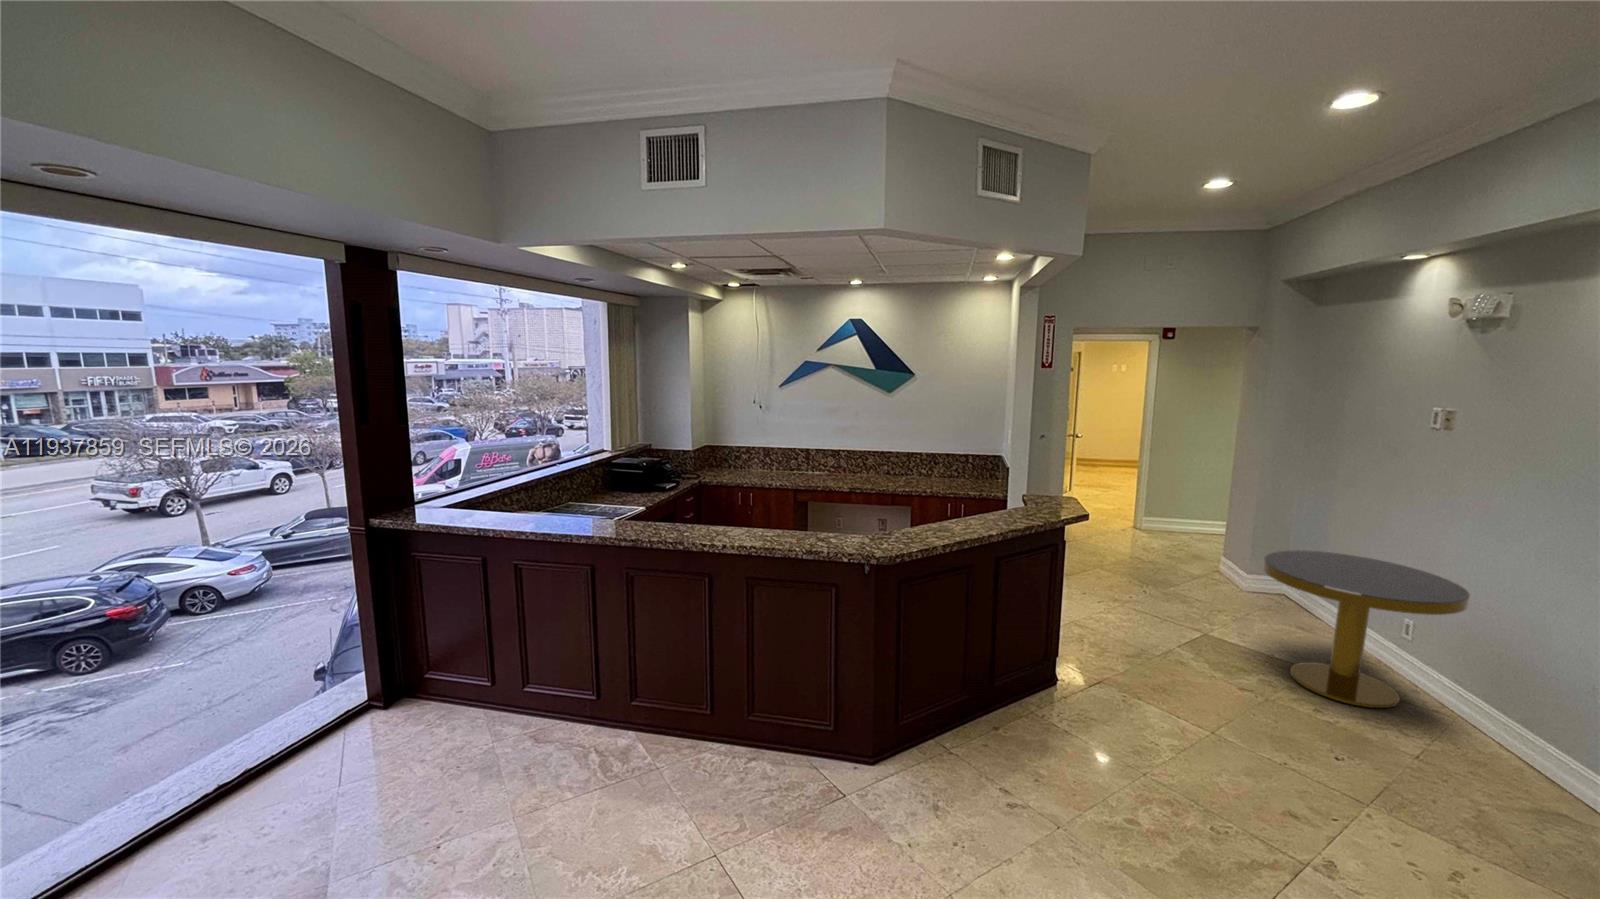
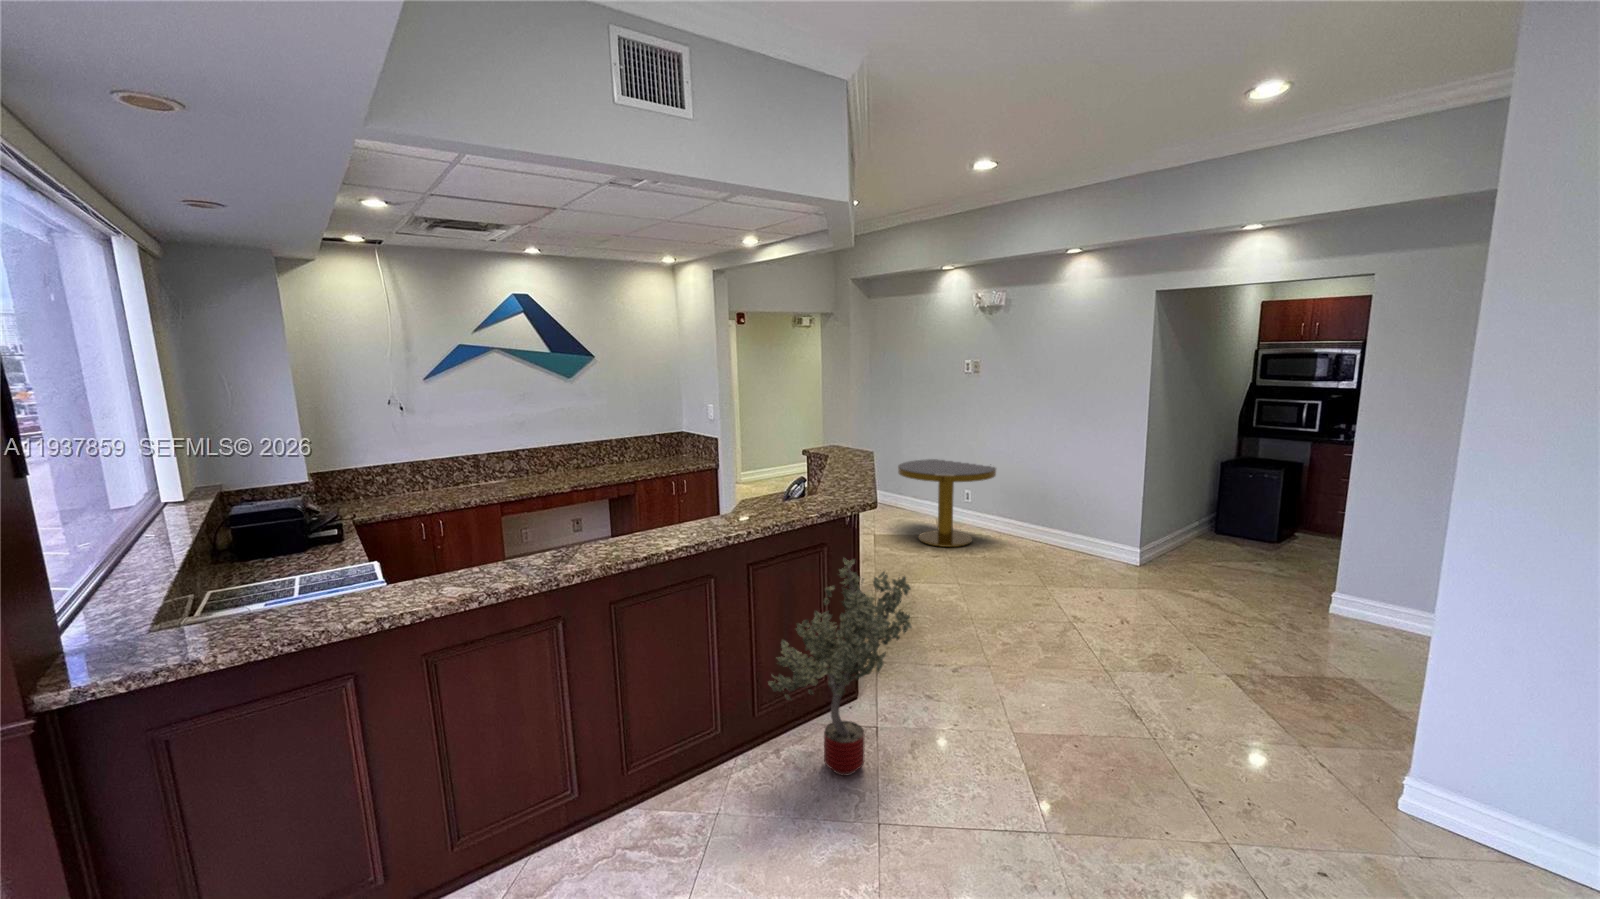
potted tree: none [680,598,841,804] -> present [768,559,912,776]

